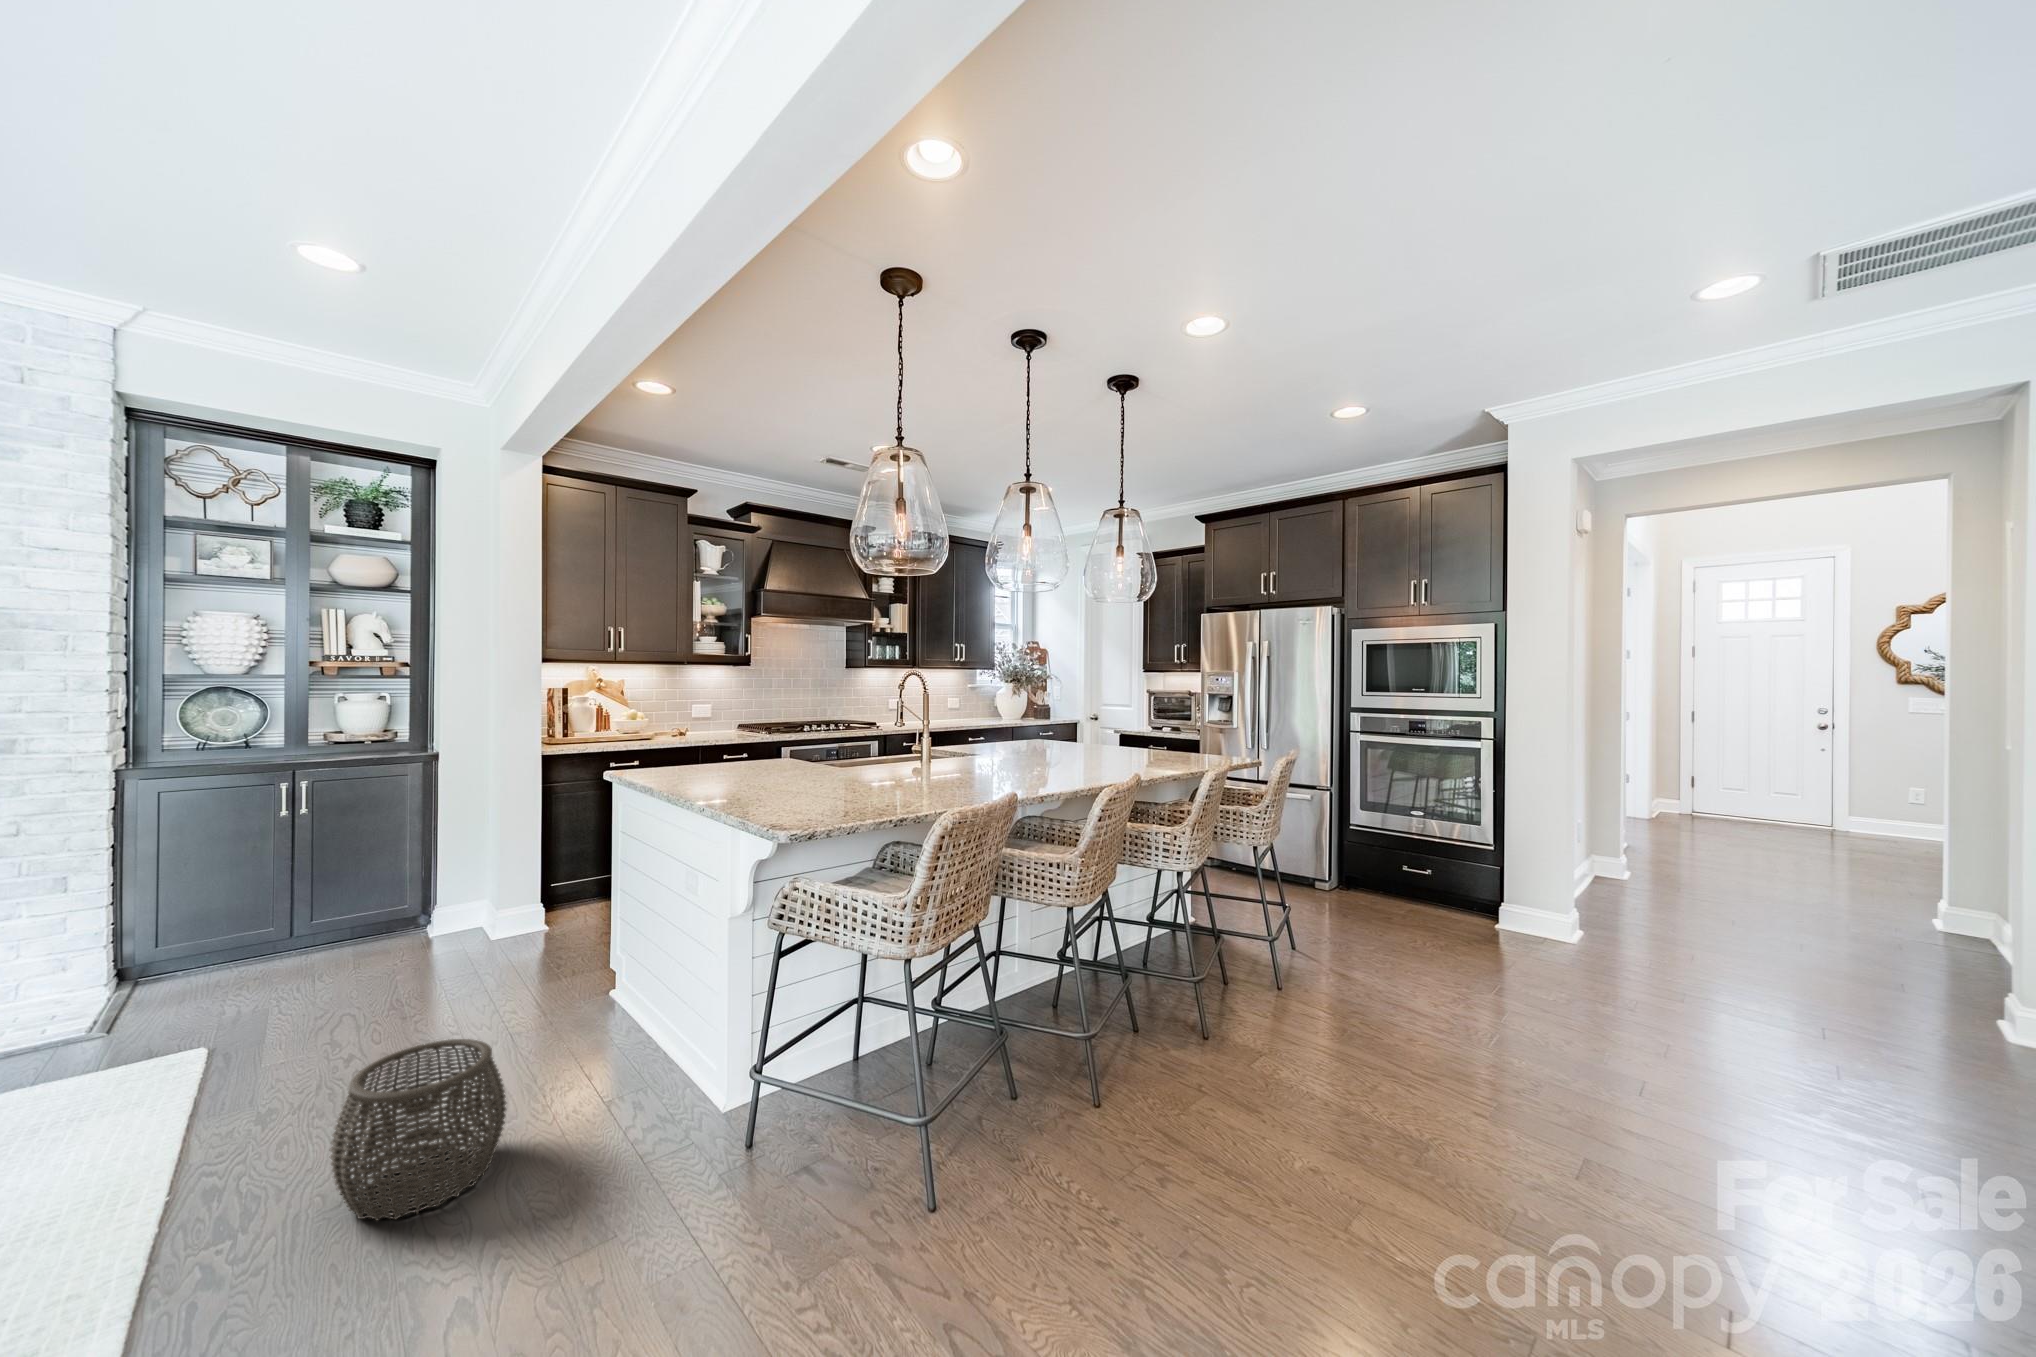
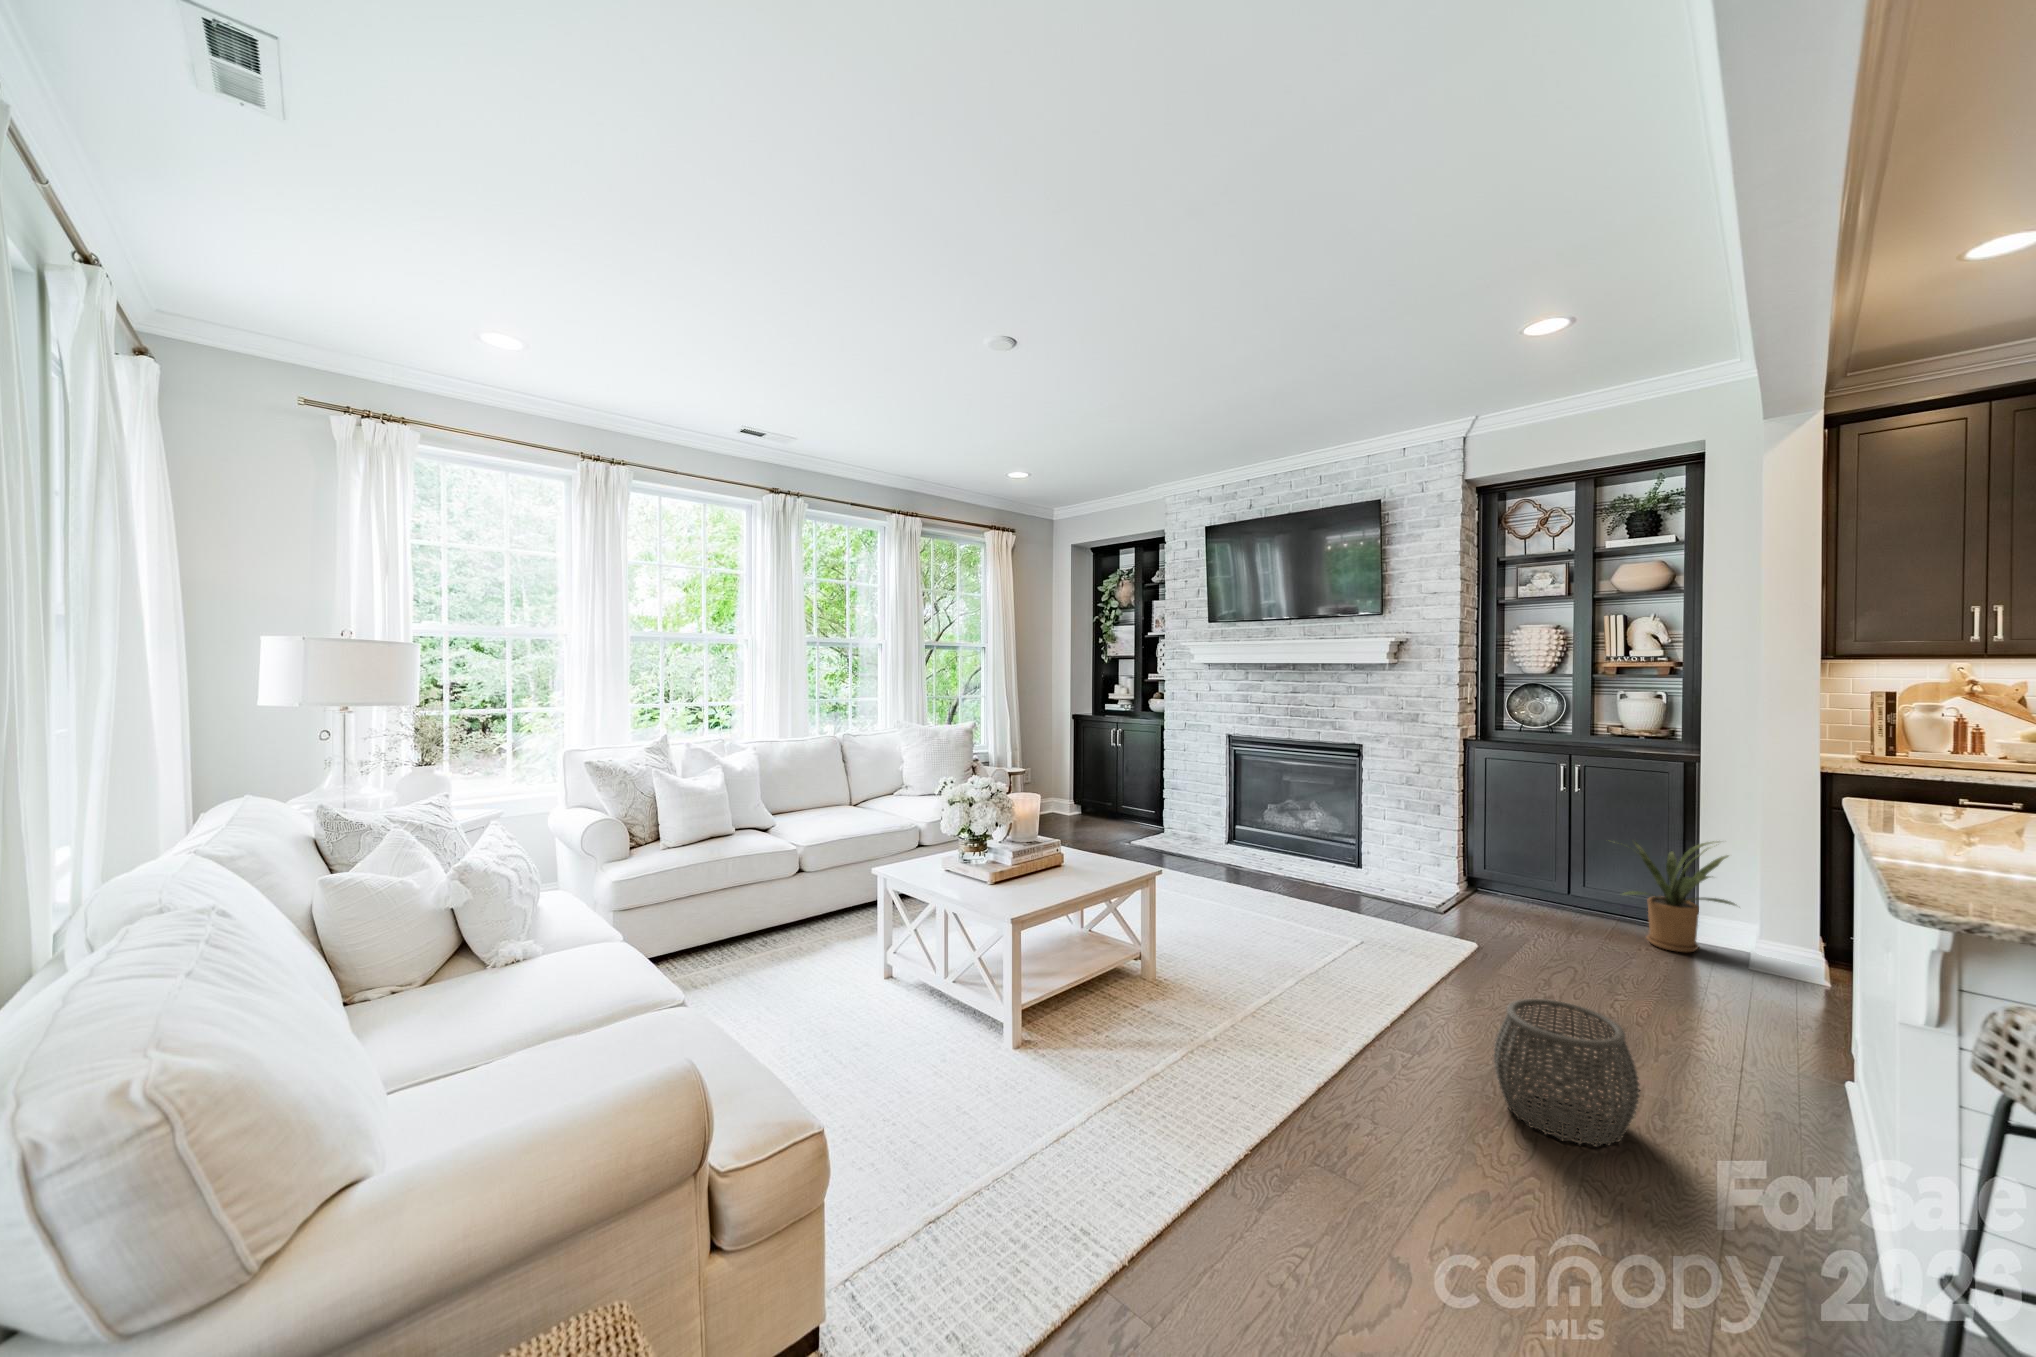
house plant: none [340,832,481,959] -> present [1621,841,1735,952]

